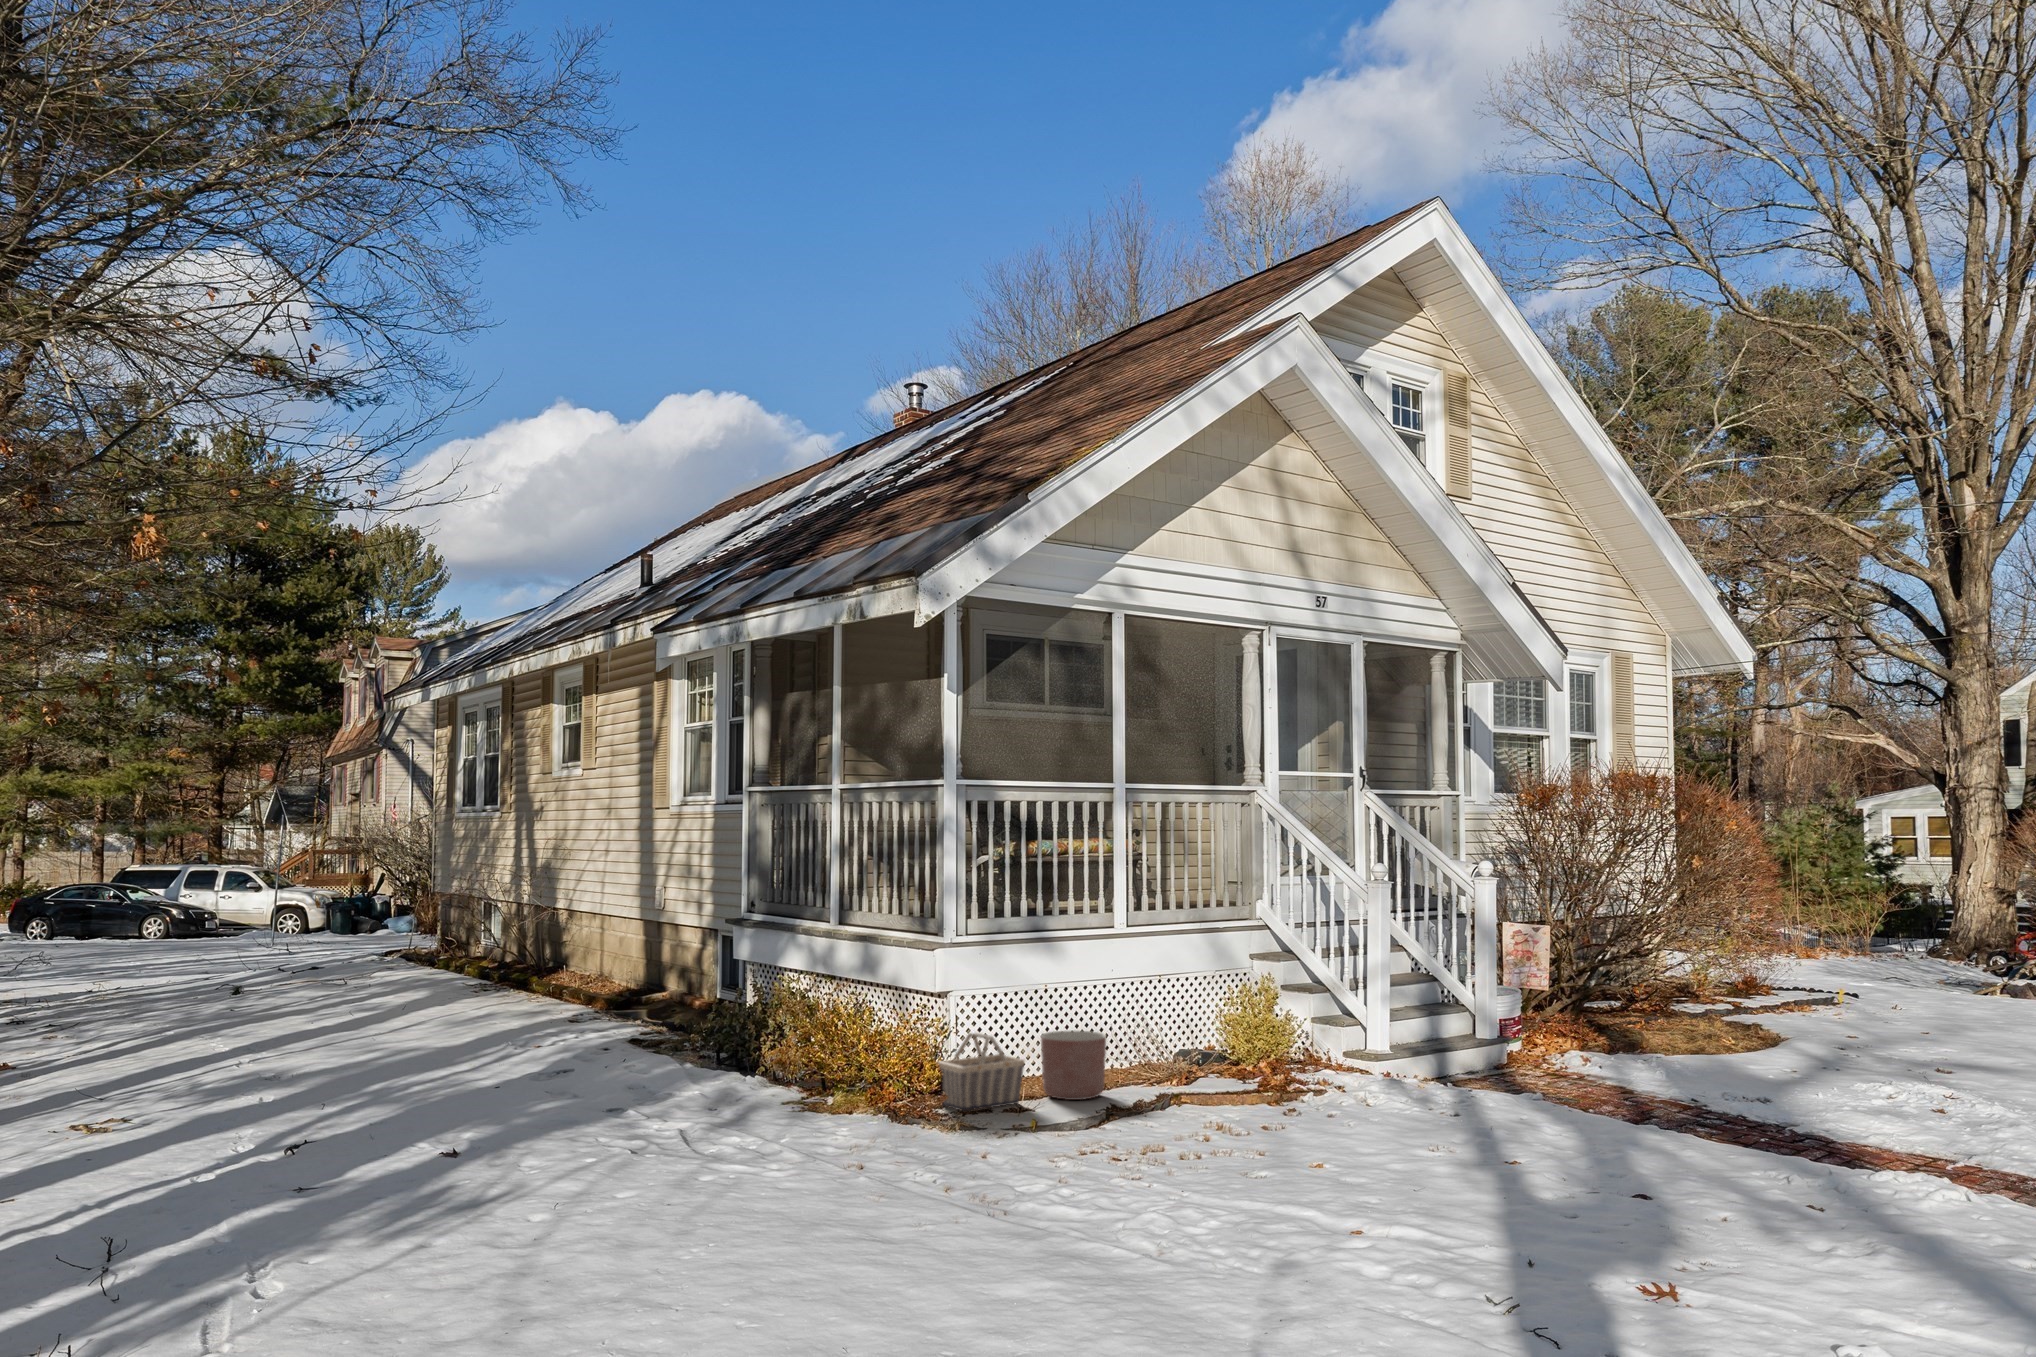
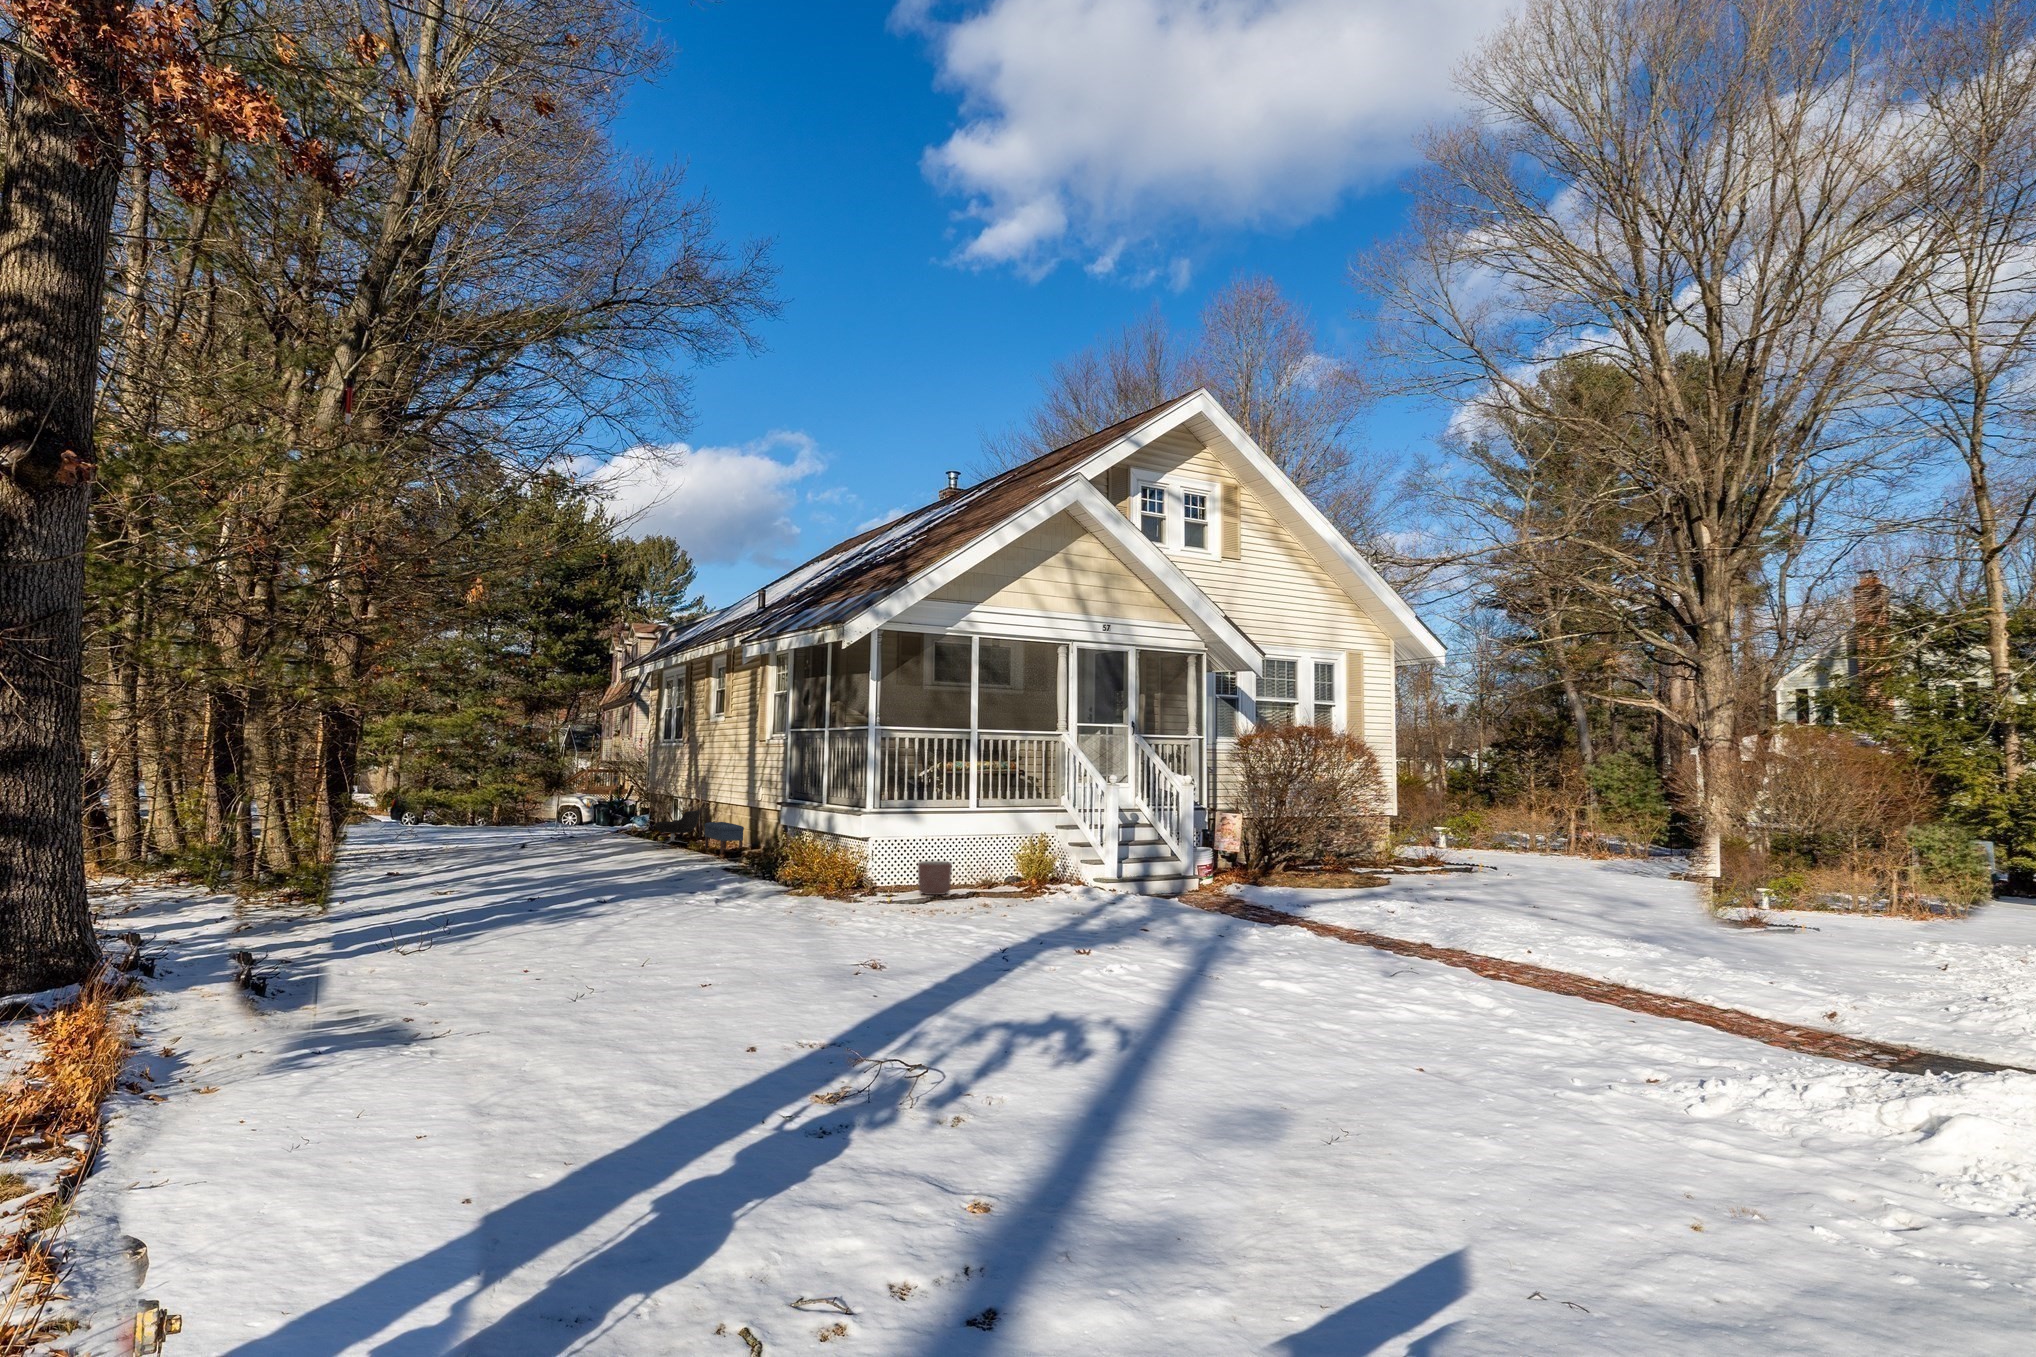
lounge chair: none [462,924,538,982] -> present [656,810,700,843]
bench: none [556,946,631,1004] -> present [705,822,744,854]
basket: present [937,1033,1024,1111] -> none [860,859,905,898]

